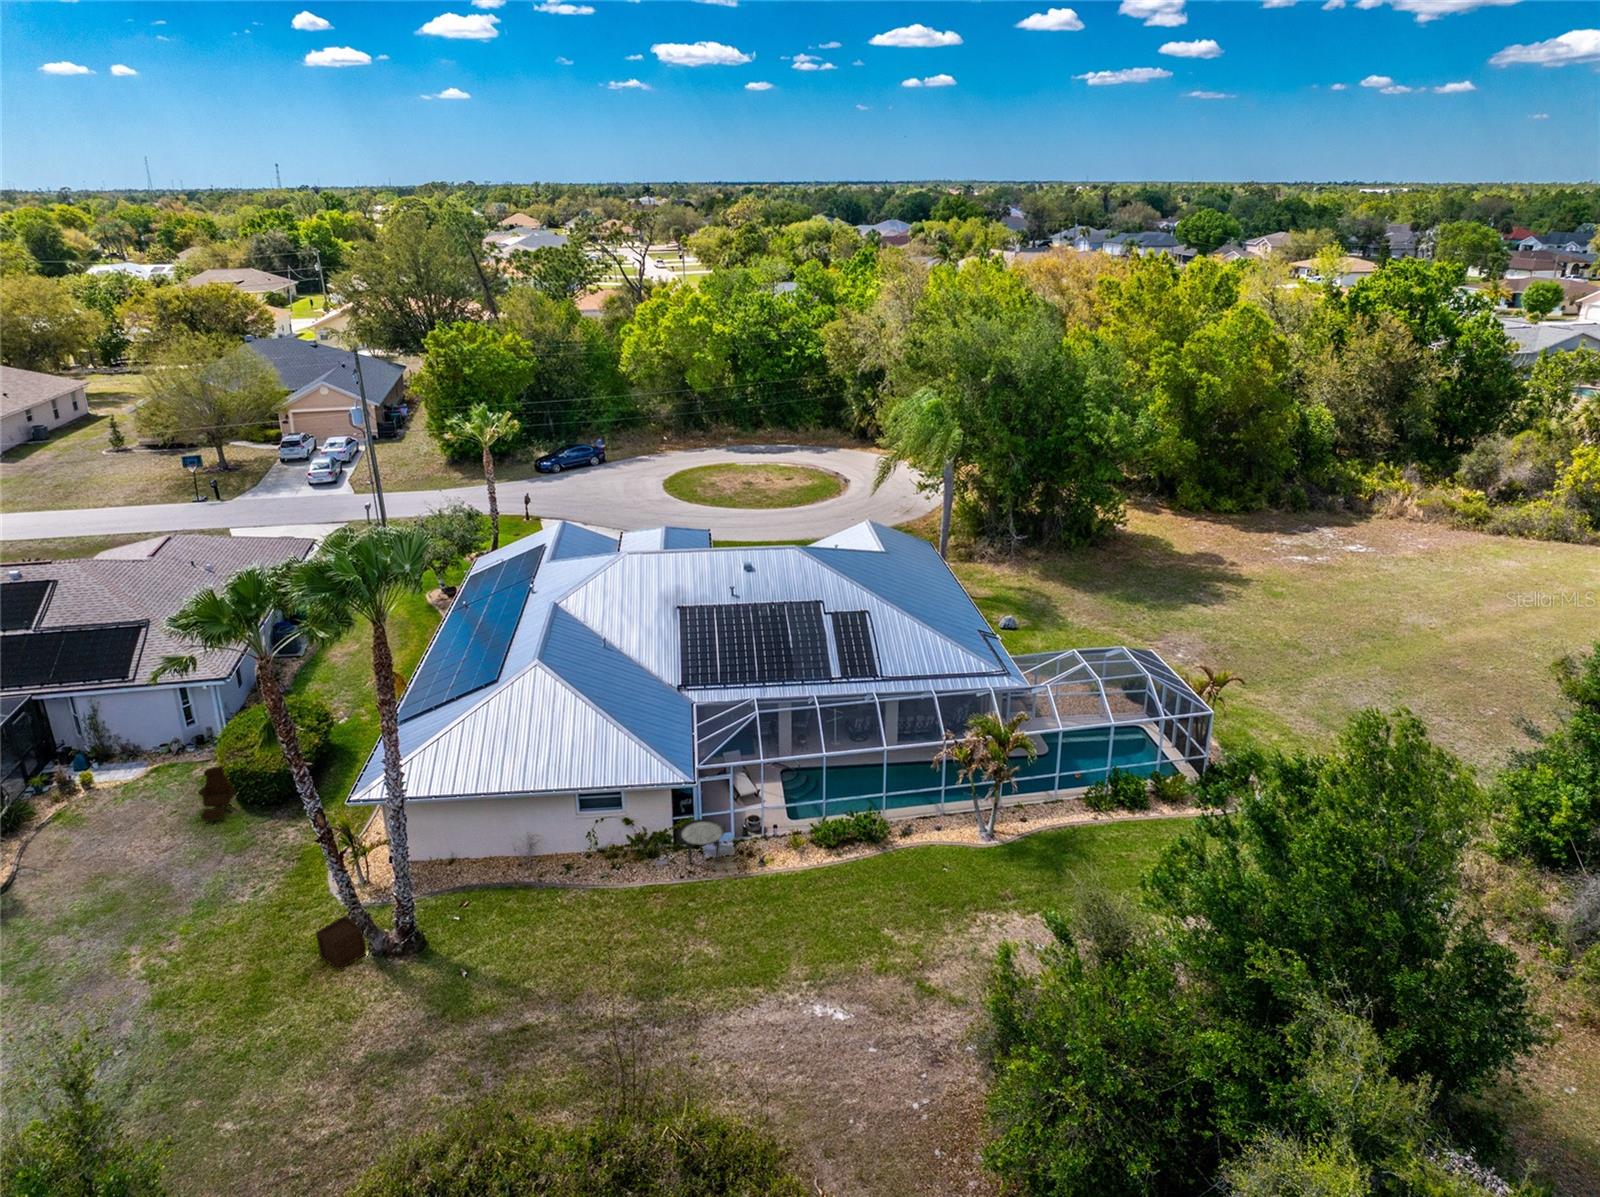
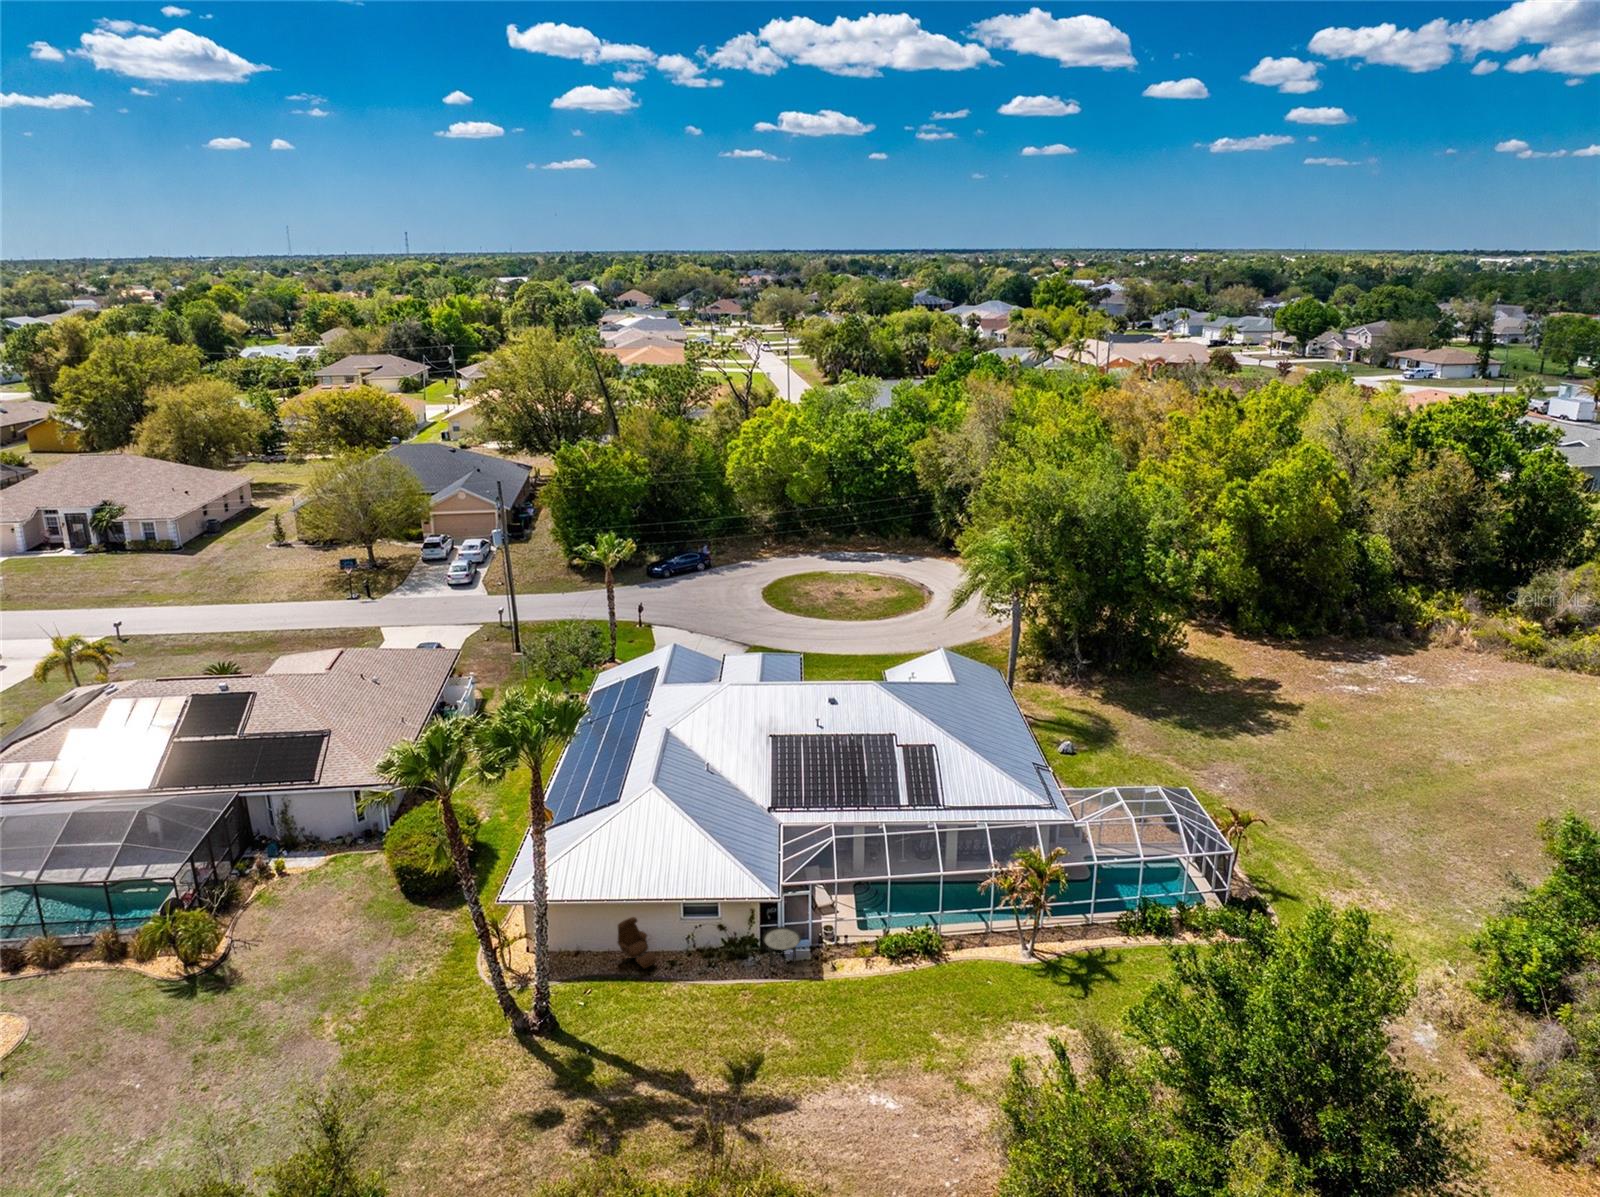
lounge chair: present [199,766,235,823] -> present [618,917,657,969]
wooden crate: present [316,915,366,970] -> none [473,996,513,1042]

